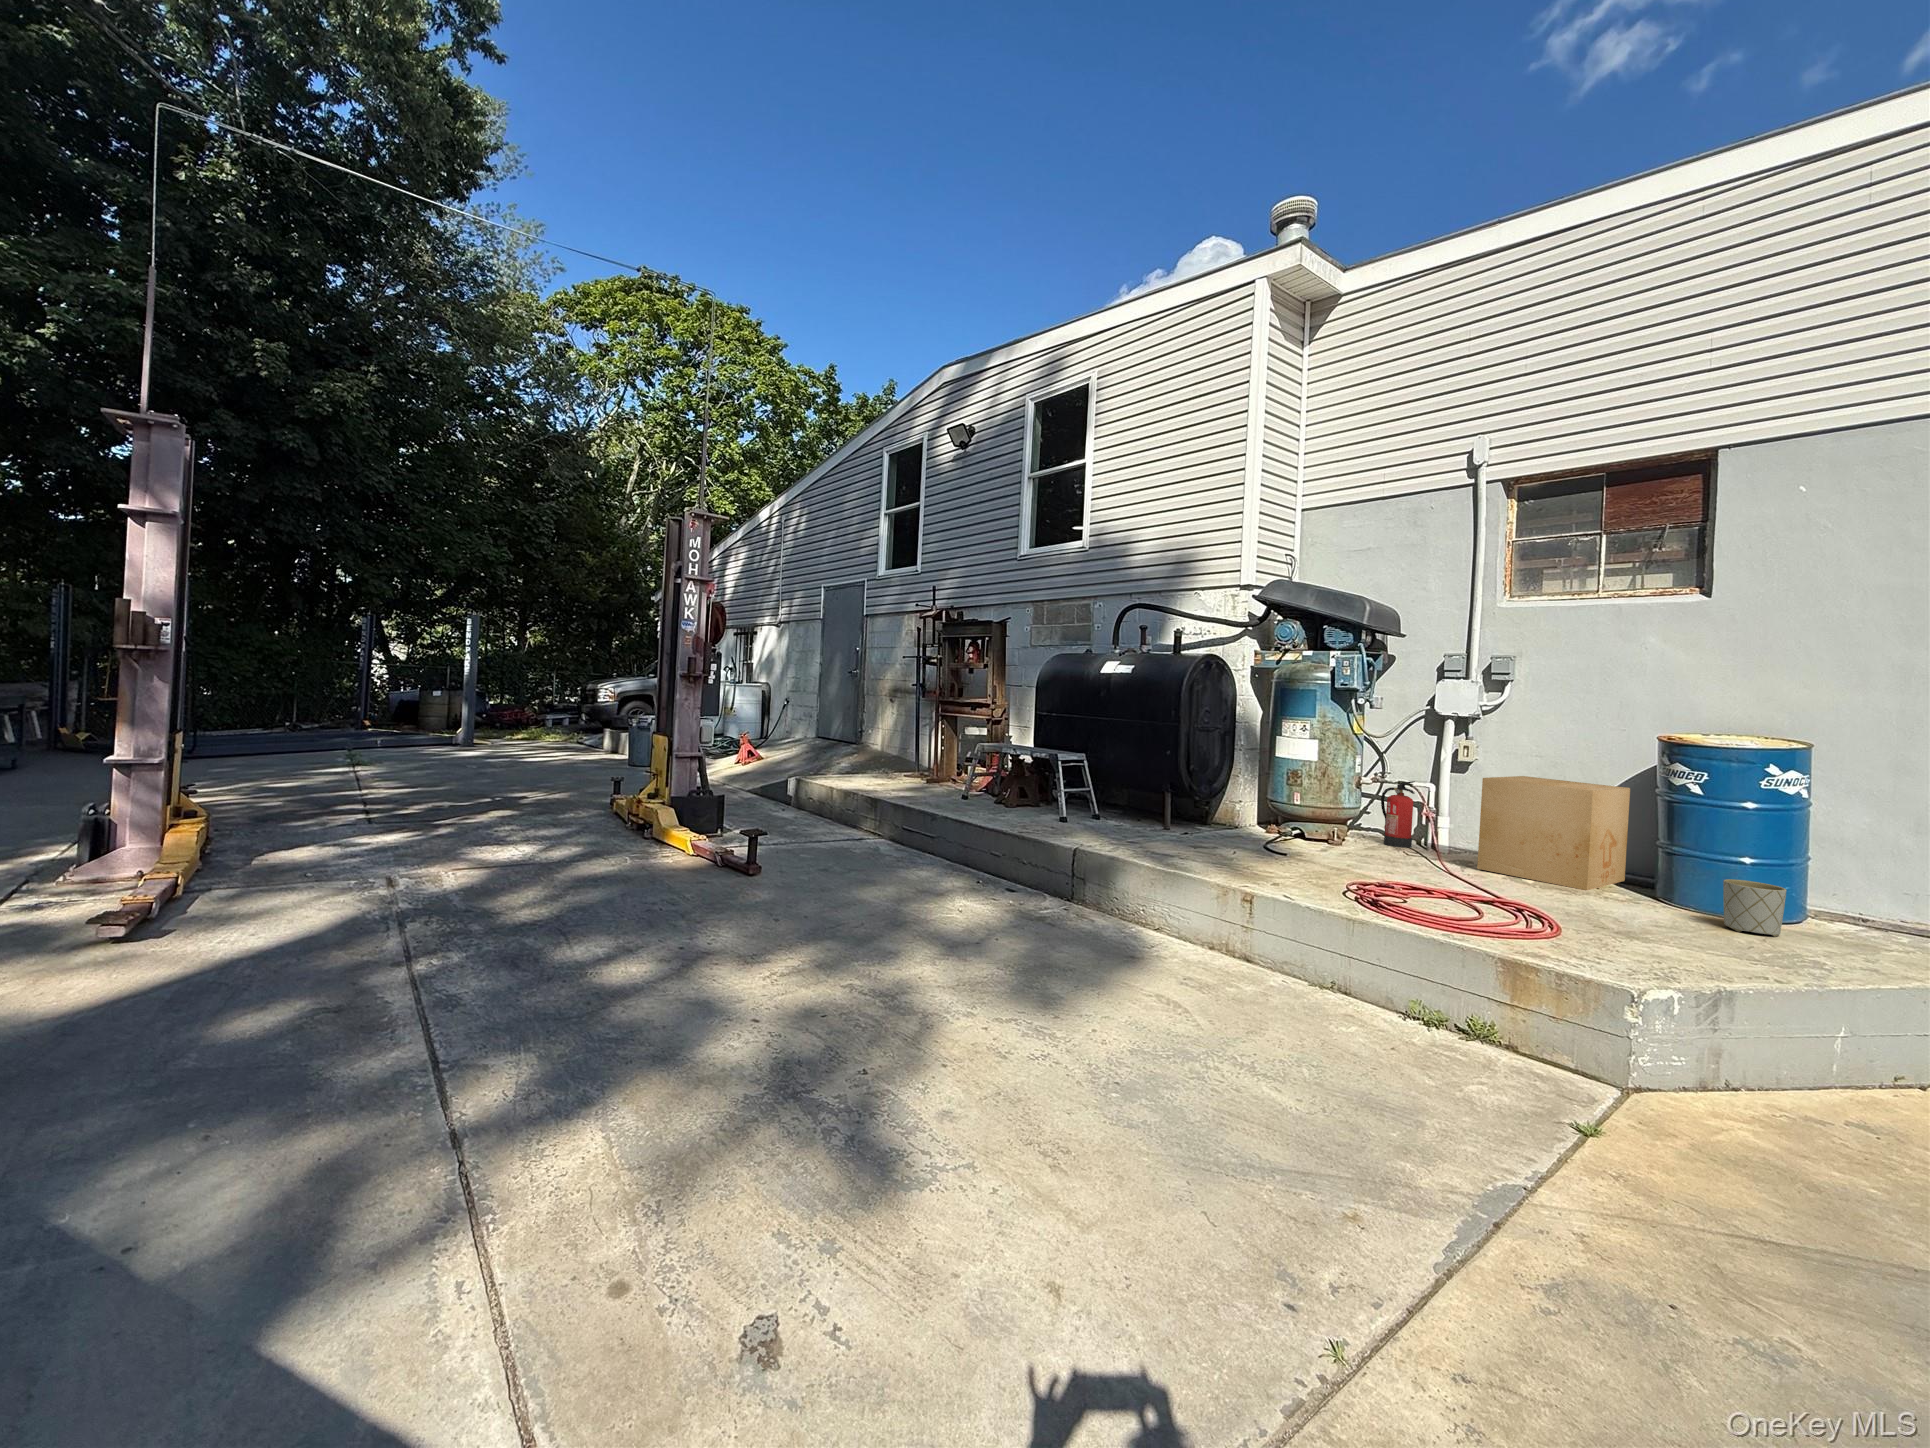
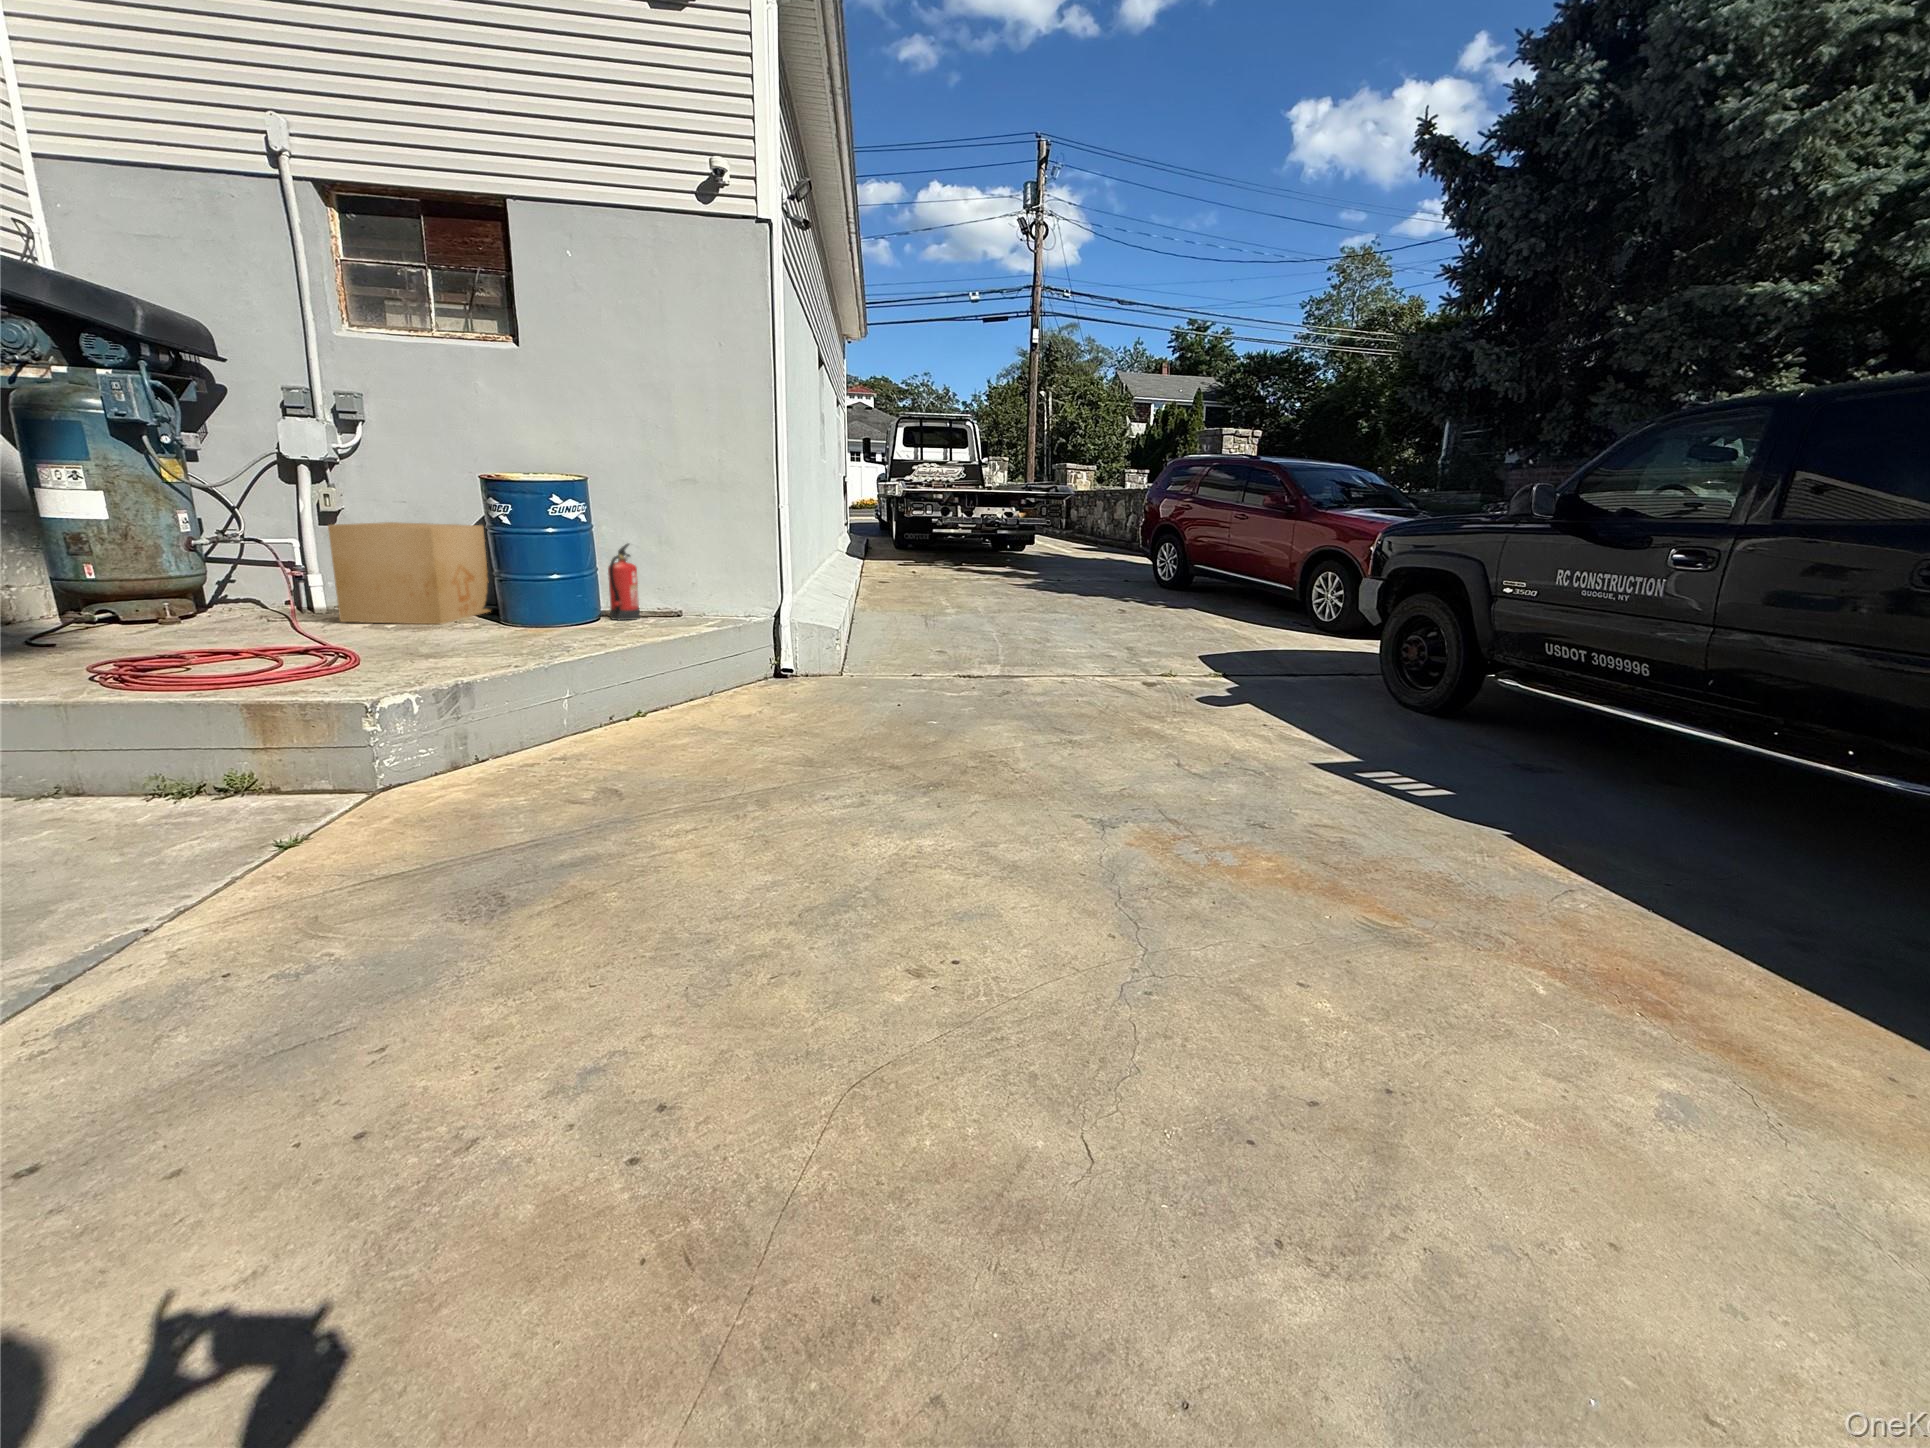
fire extinguisher: present [1381,781,1415,848] -> present [608,544,640,620]
planter: present [1723,879,1786,937] -> none [525,592,568,635]

